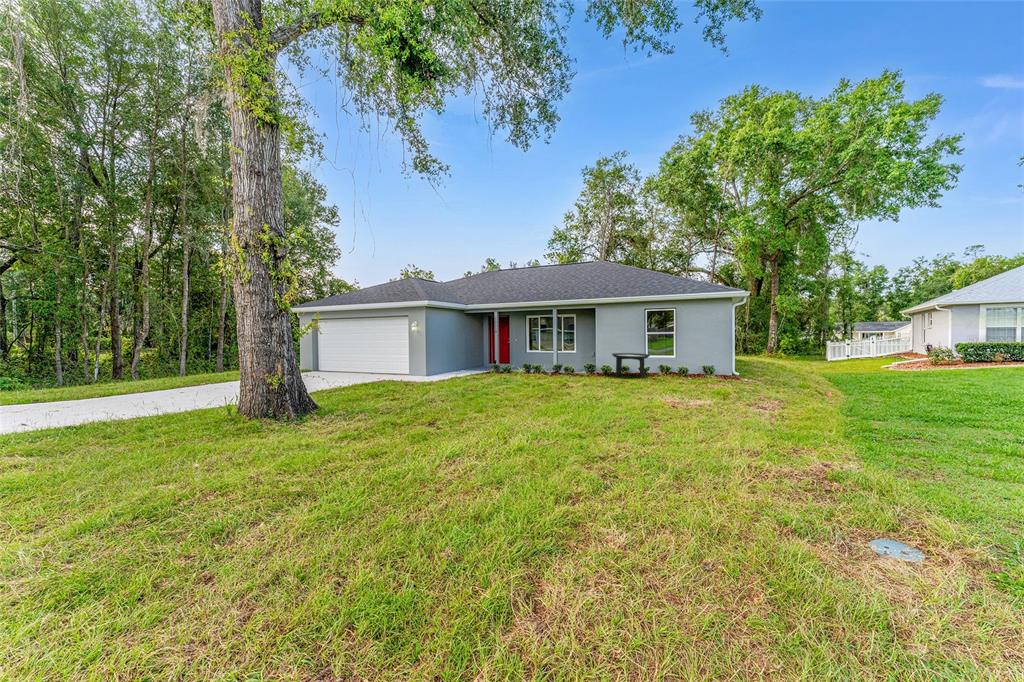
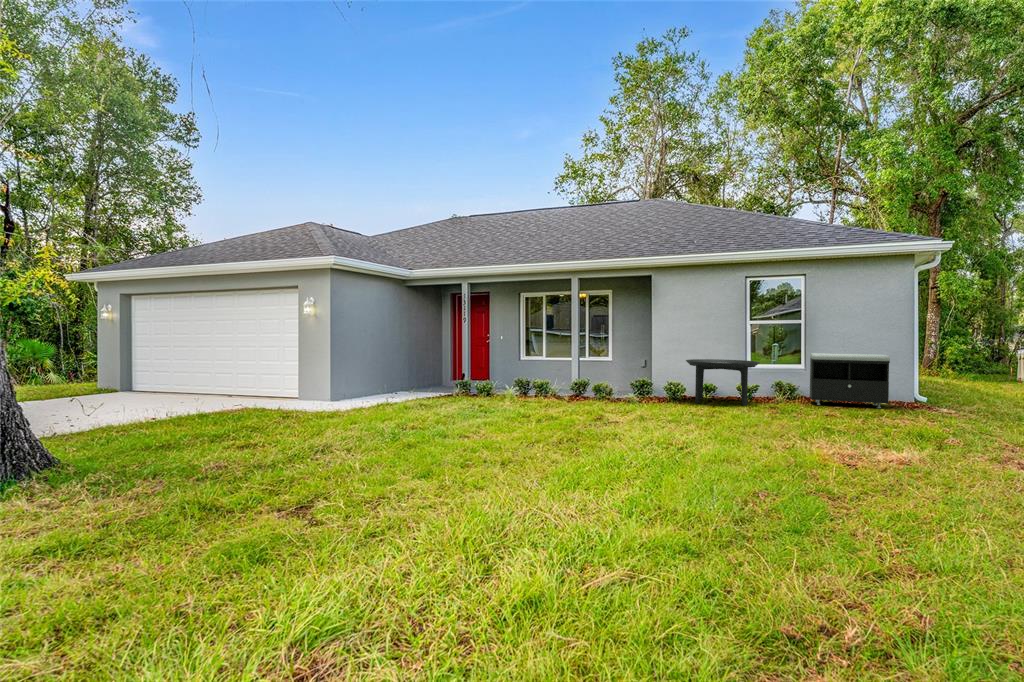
storage bench: none [677,350,717,380] -> present [810,353,890,408]

